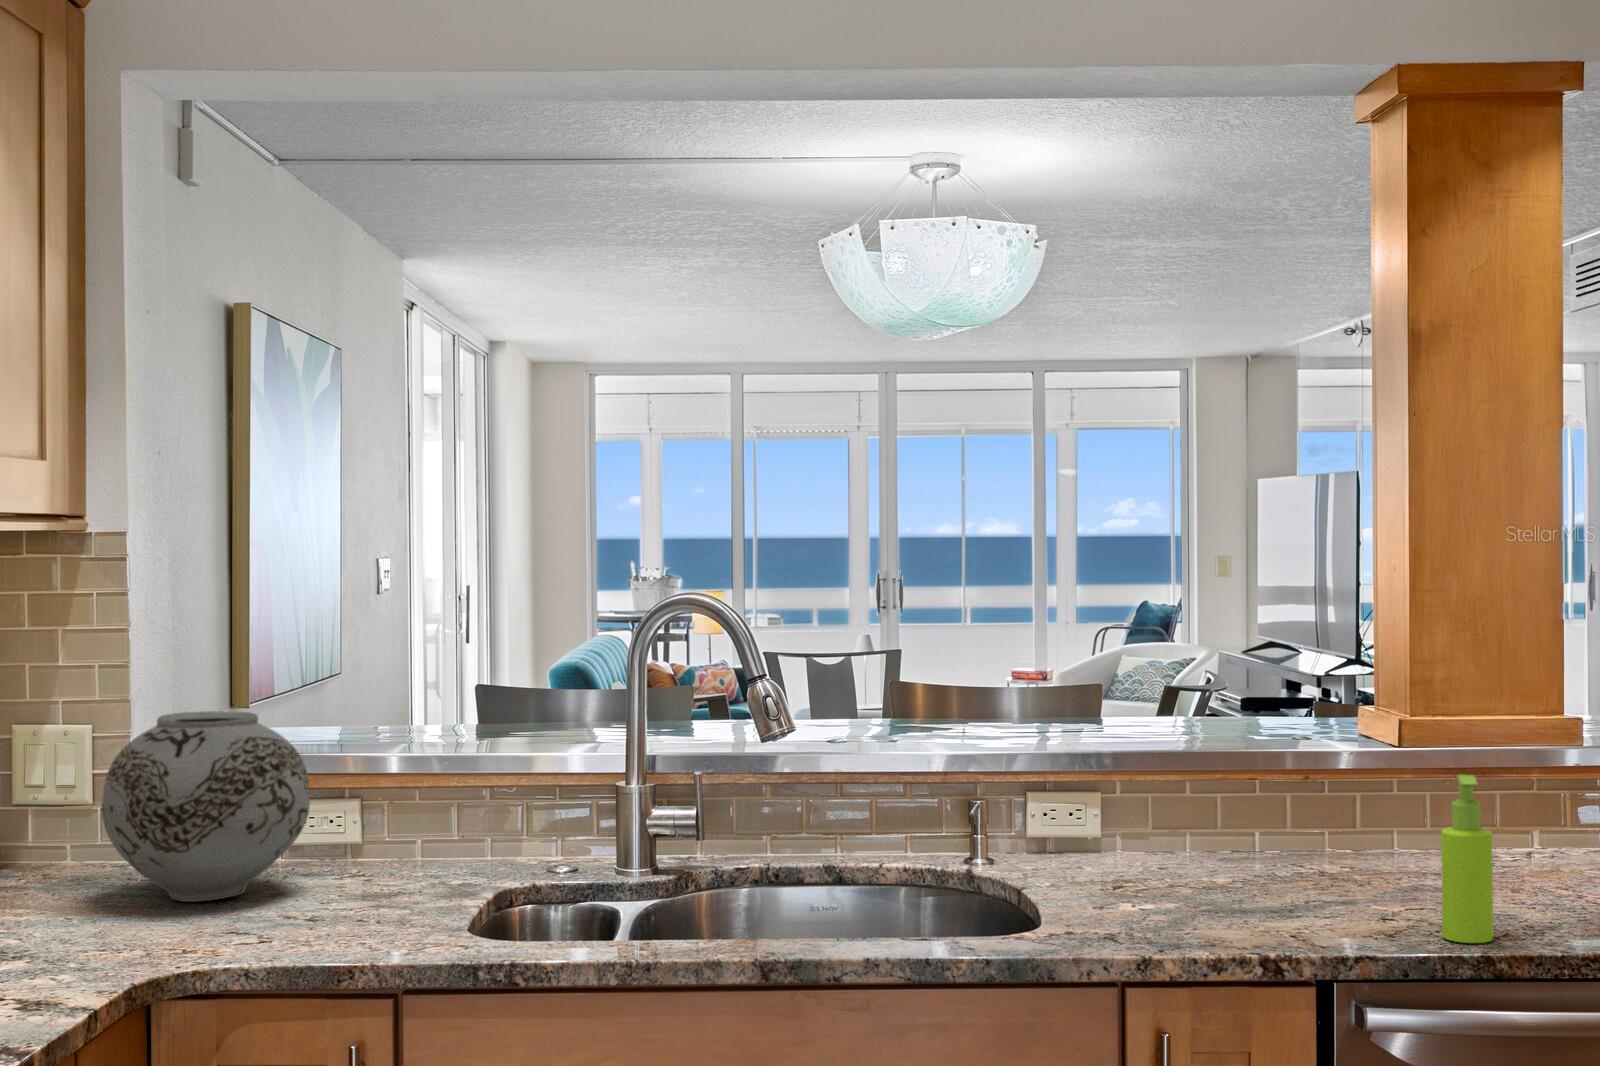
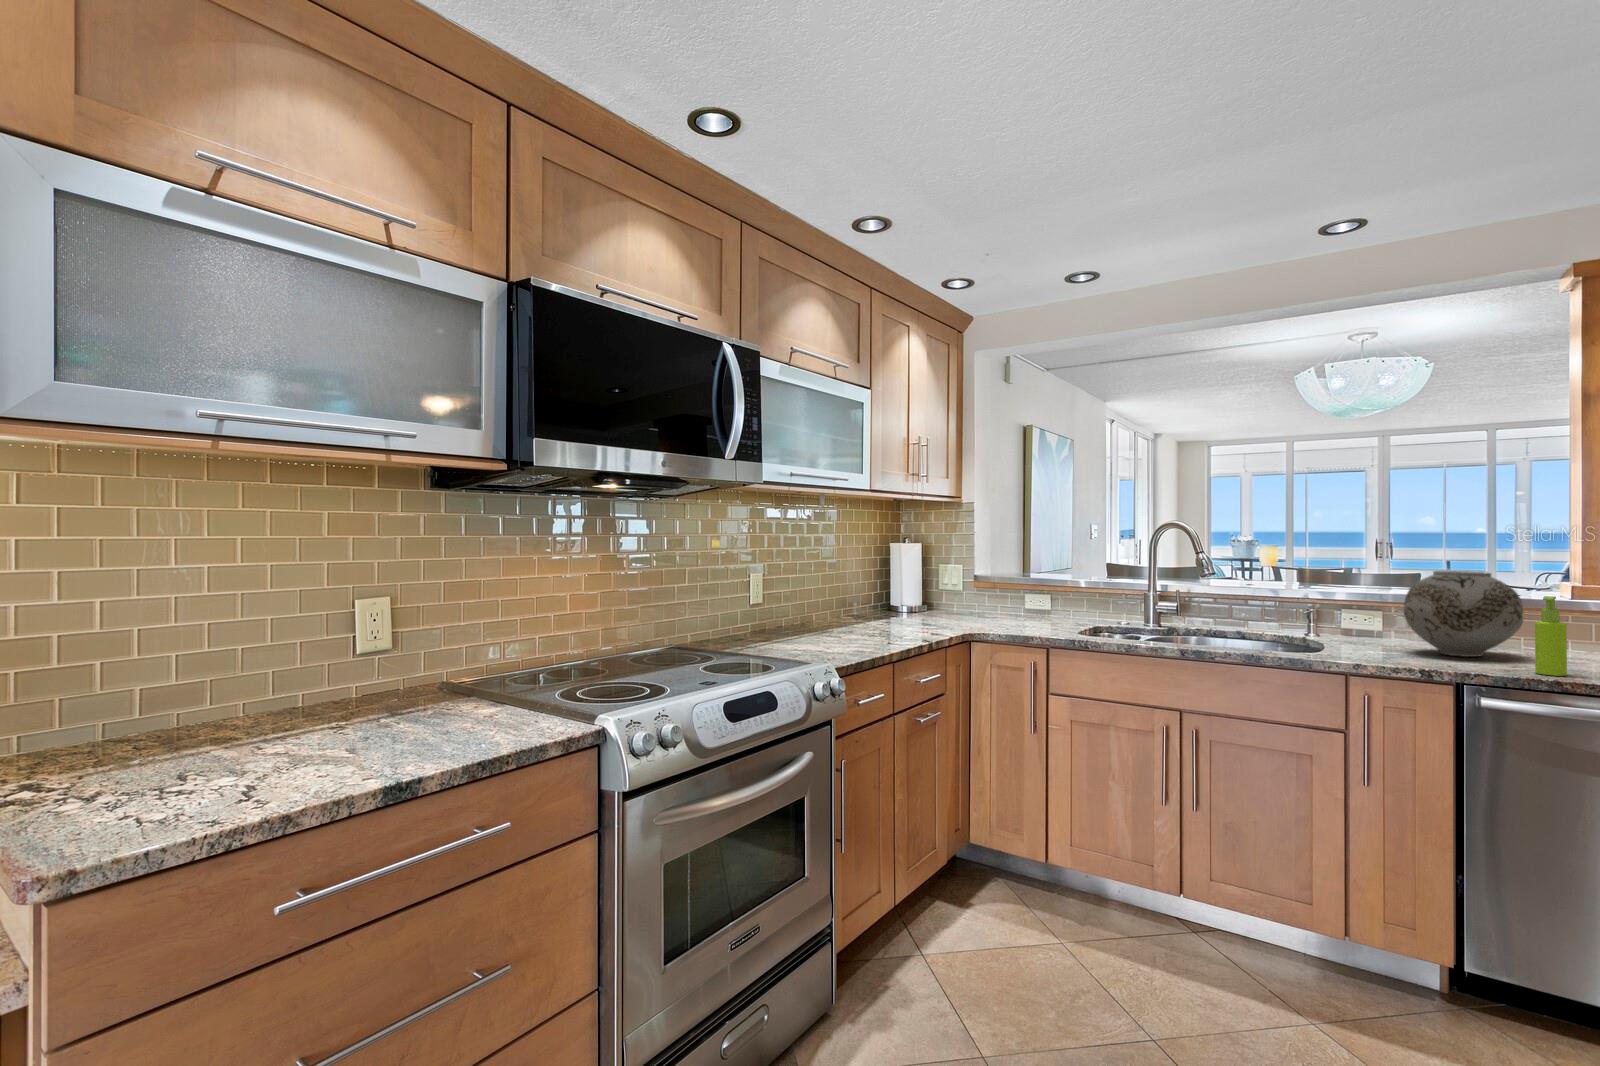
vase: present [101,711,310,902] -> present [1403,571,1524,657]

